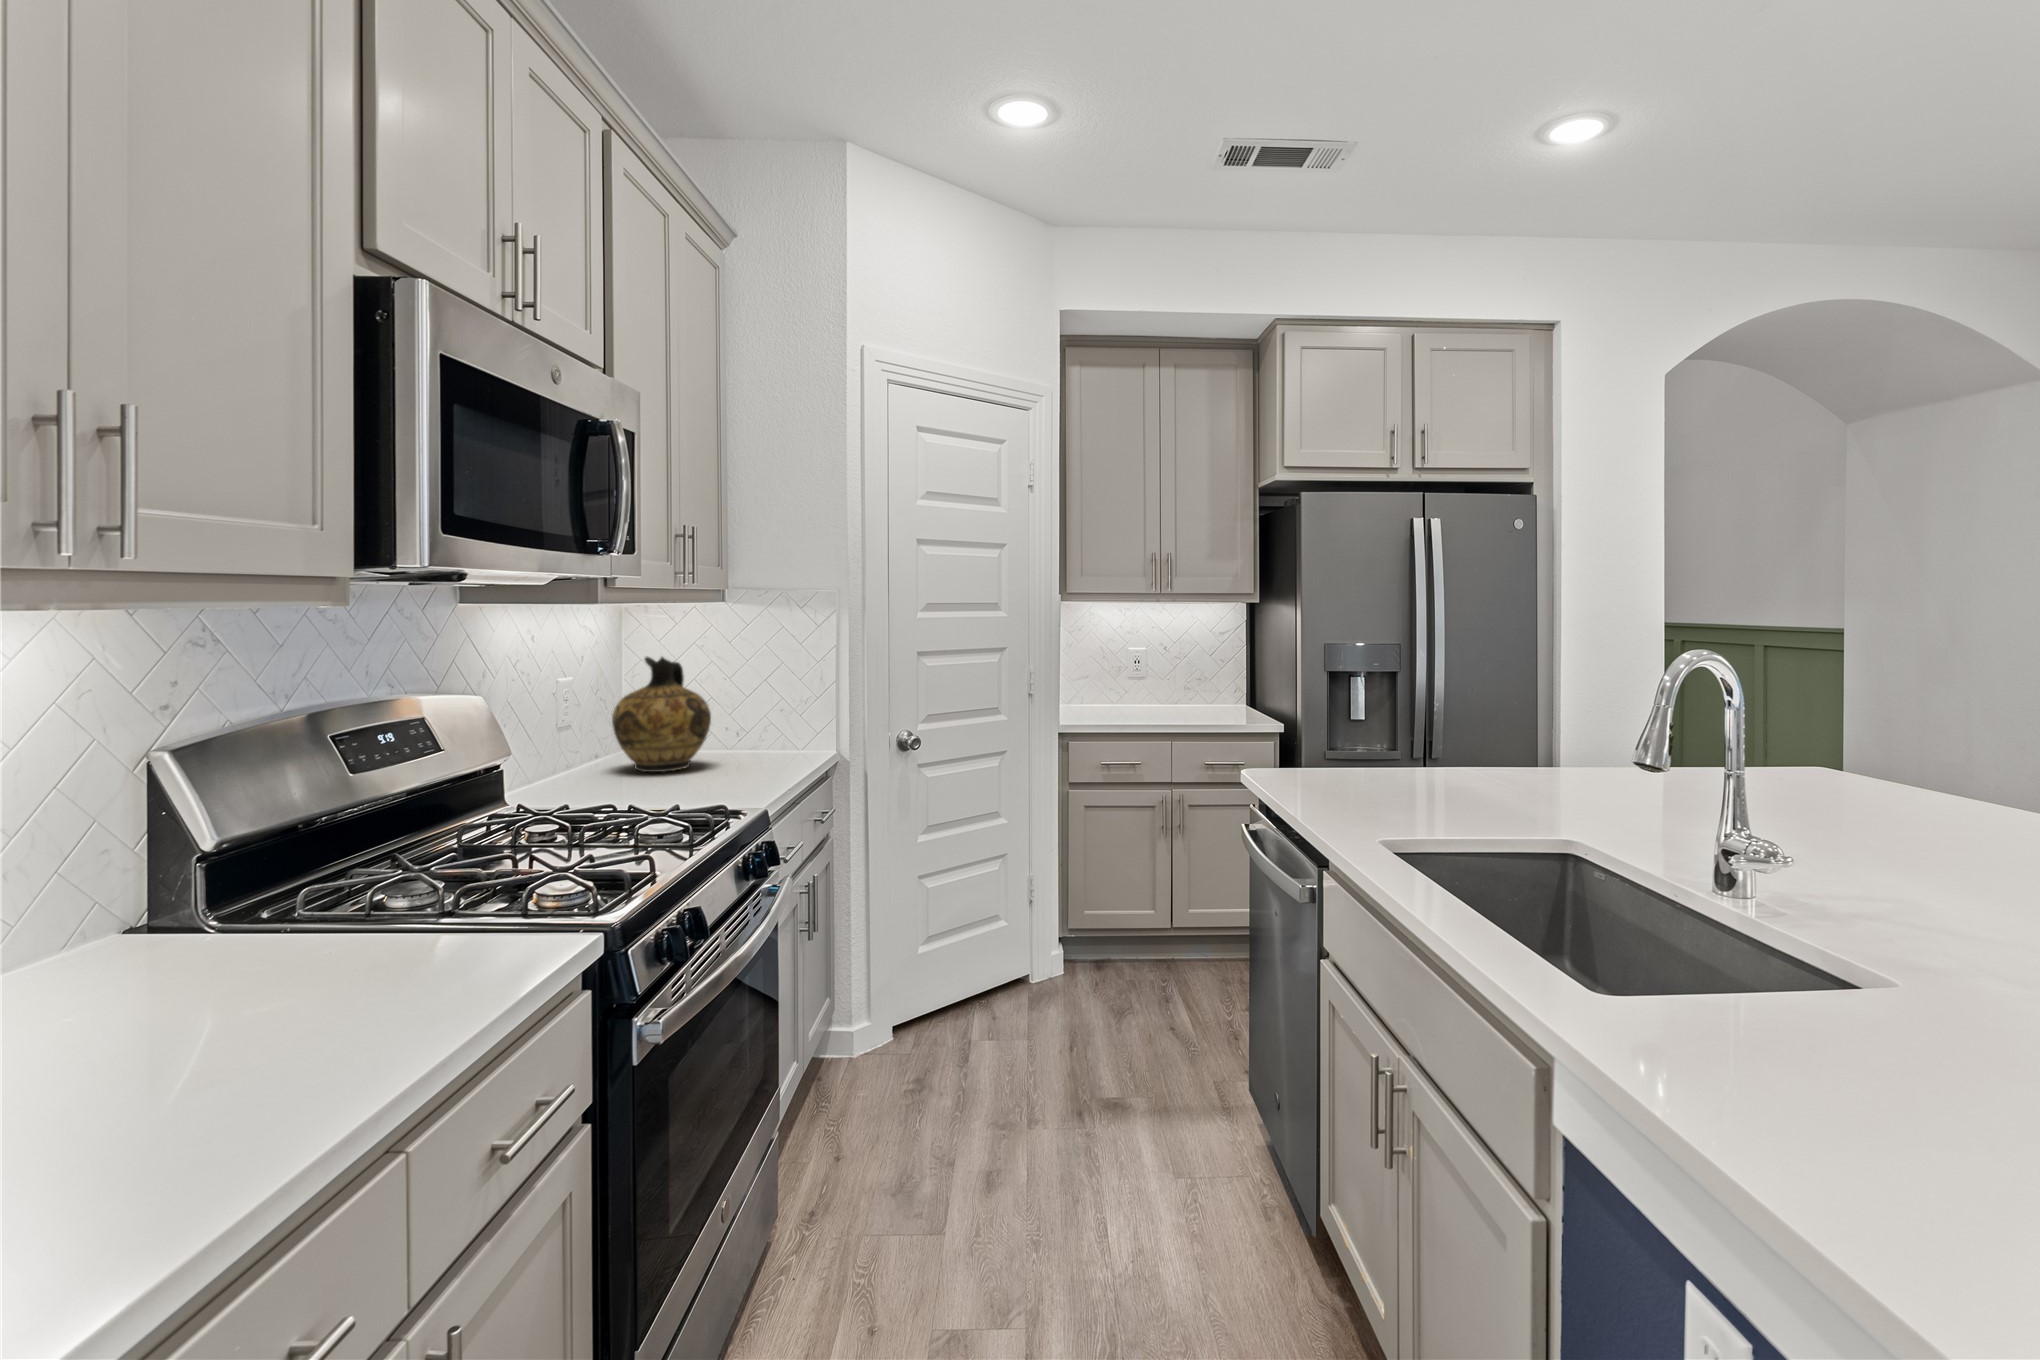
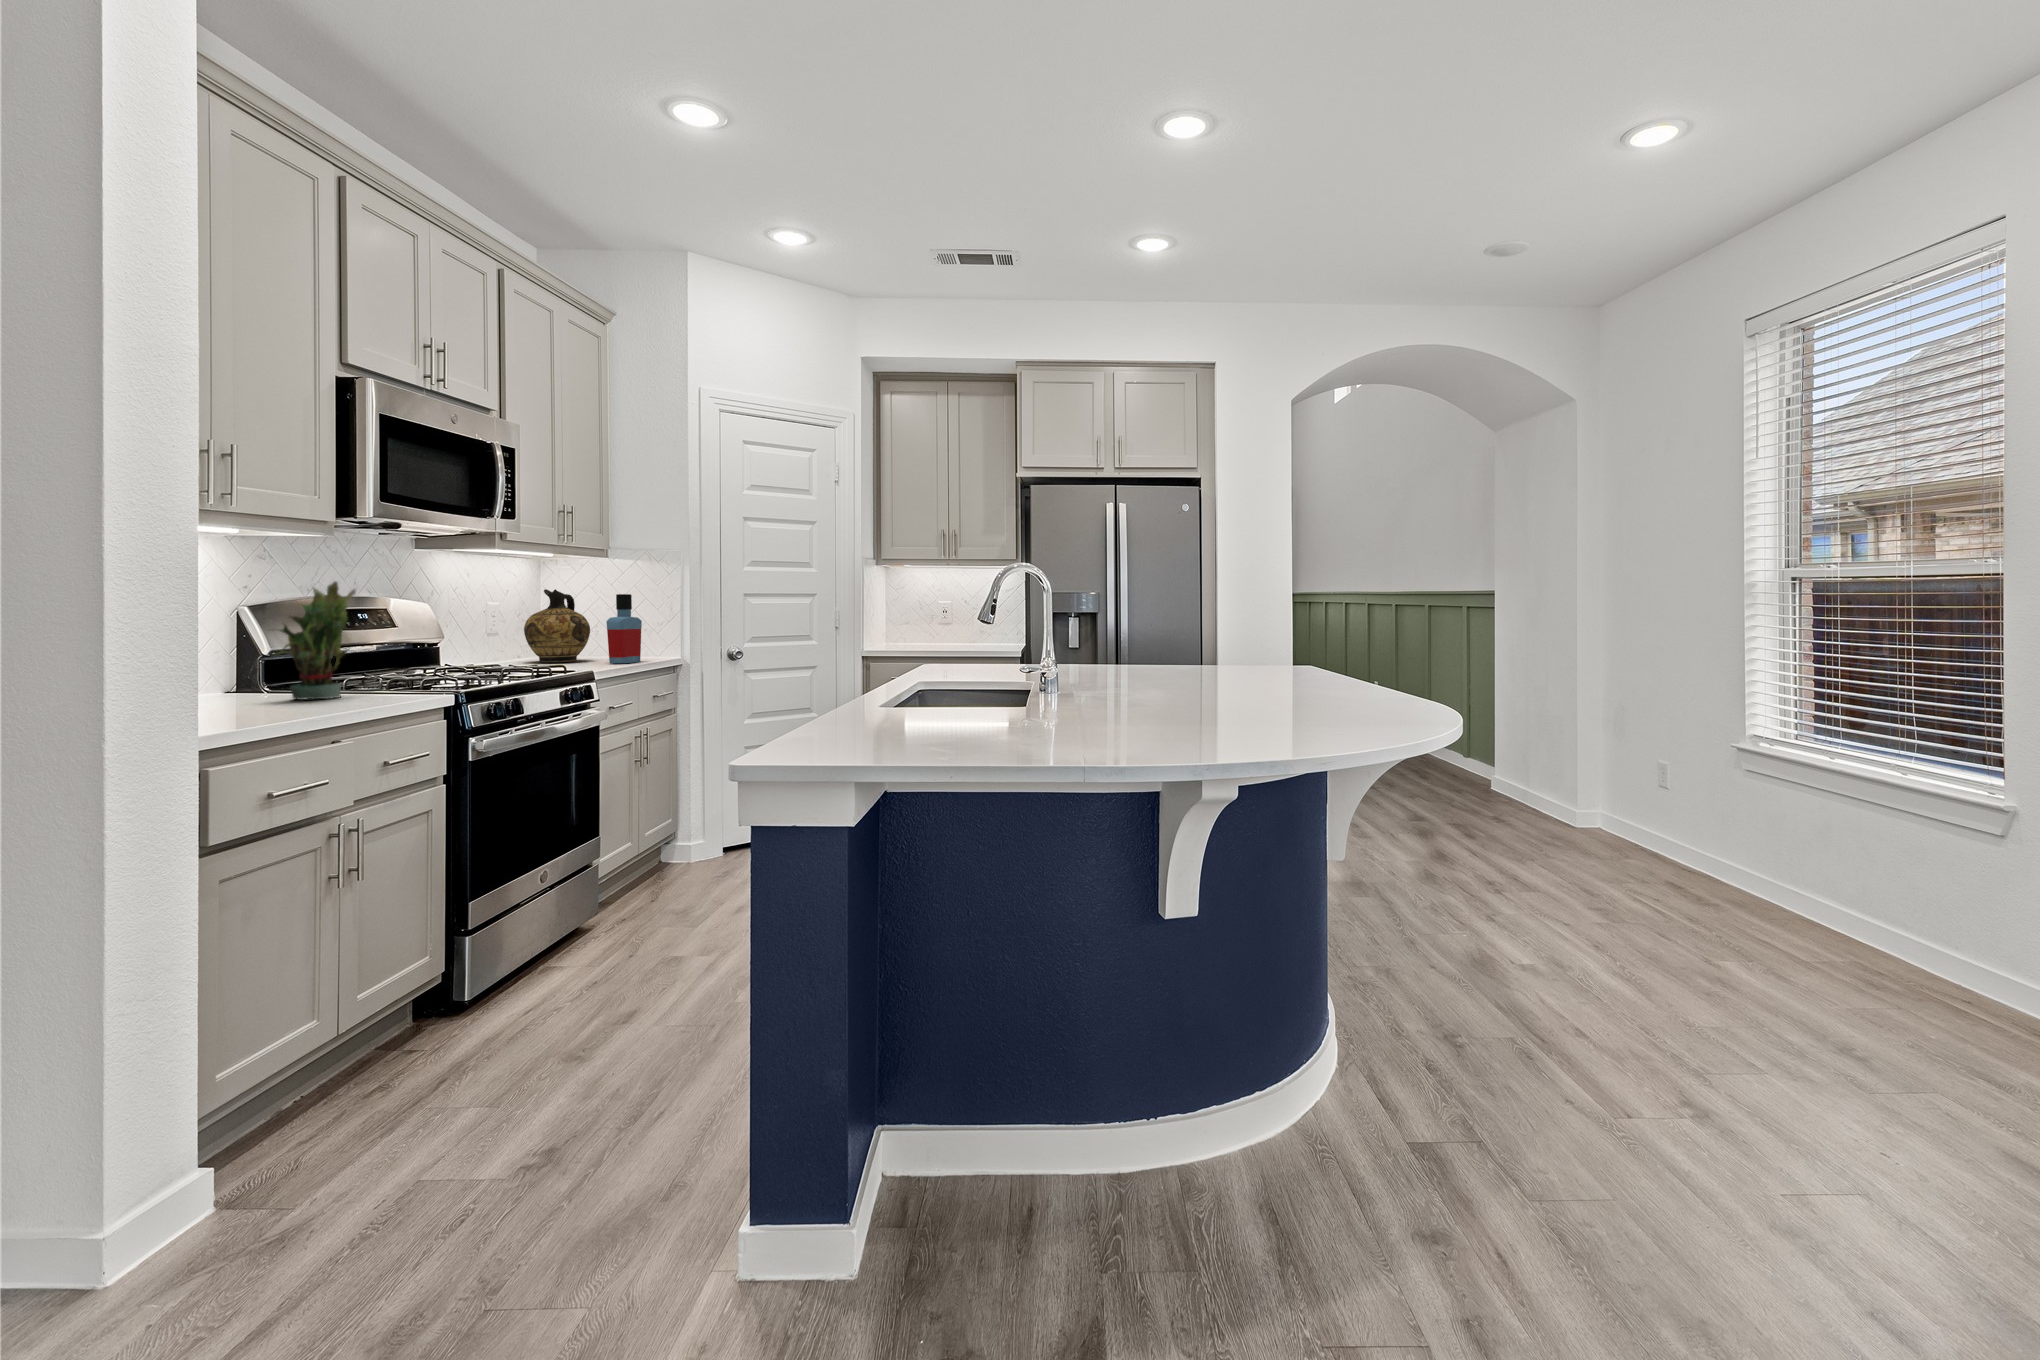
bottle: none [747,664,793,775] -> present [606,594,642,663]
potted plant: none [206,724,404,992] -> present [274,582,355,700]

